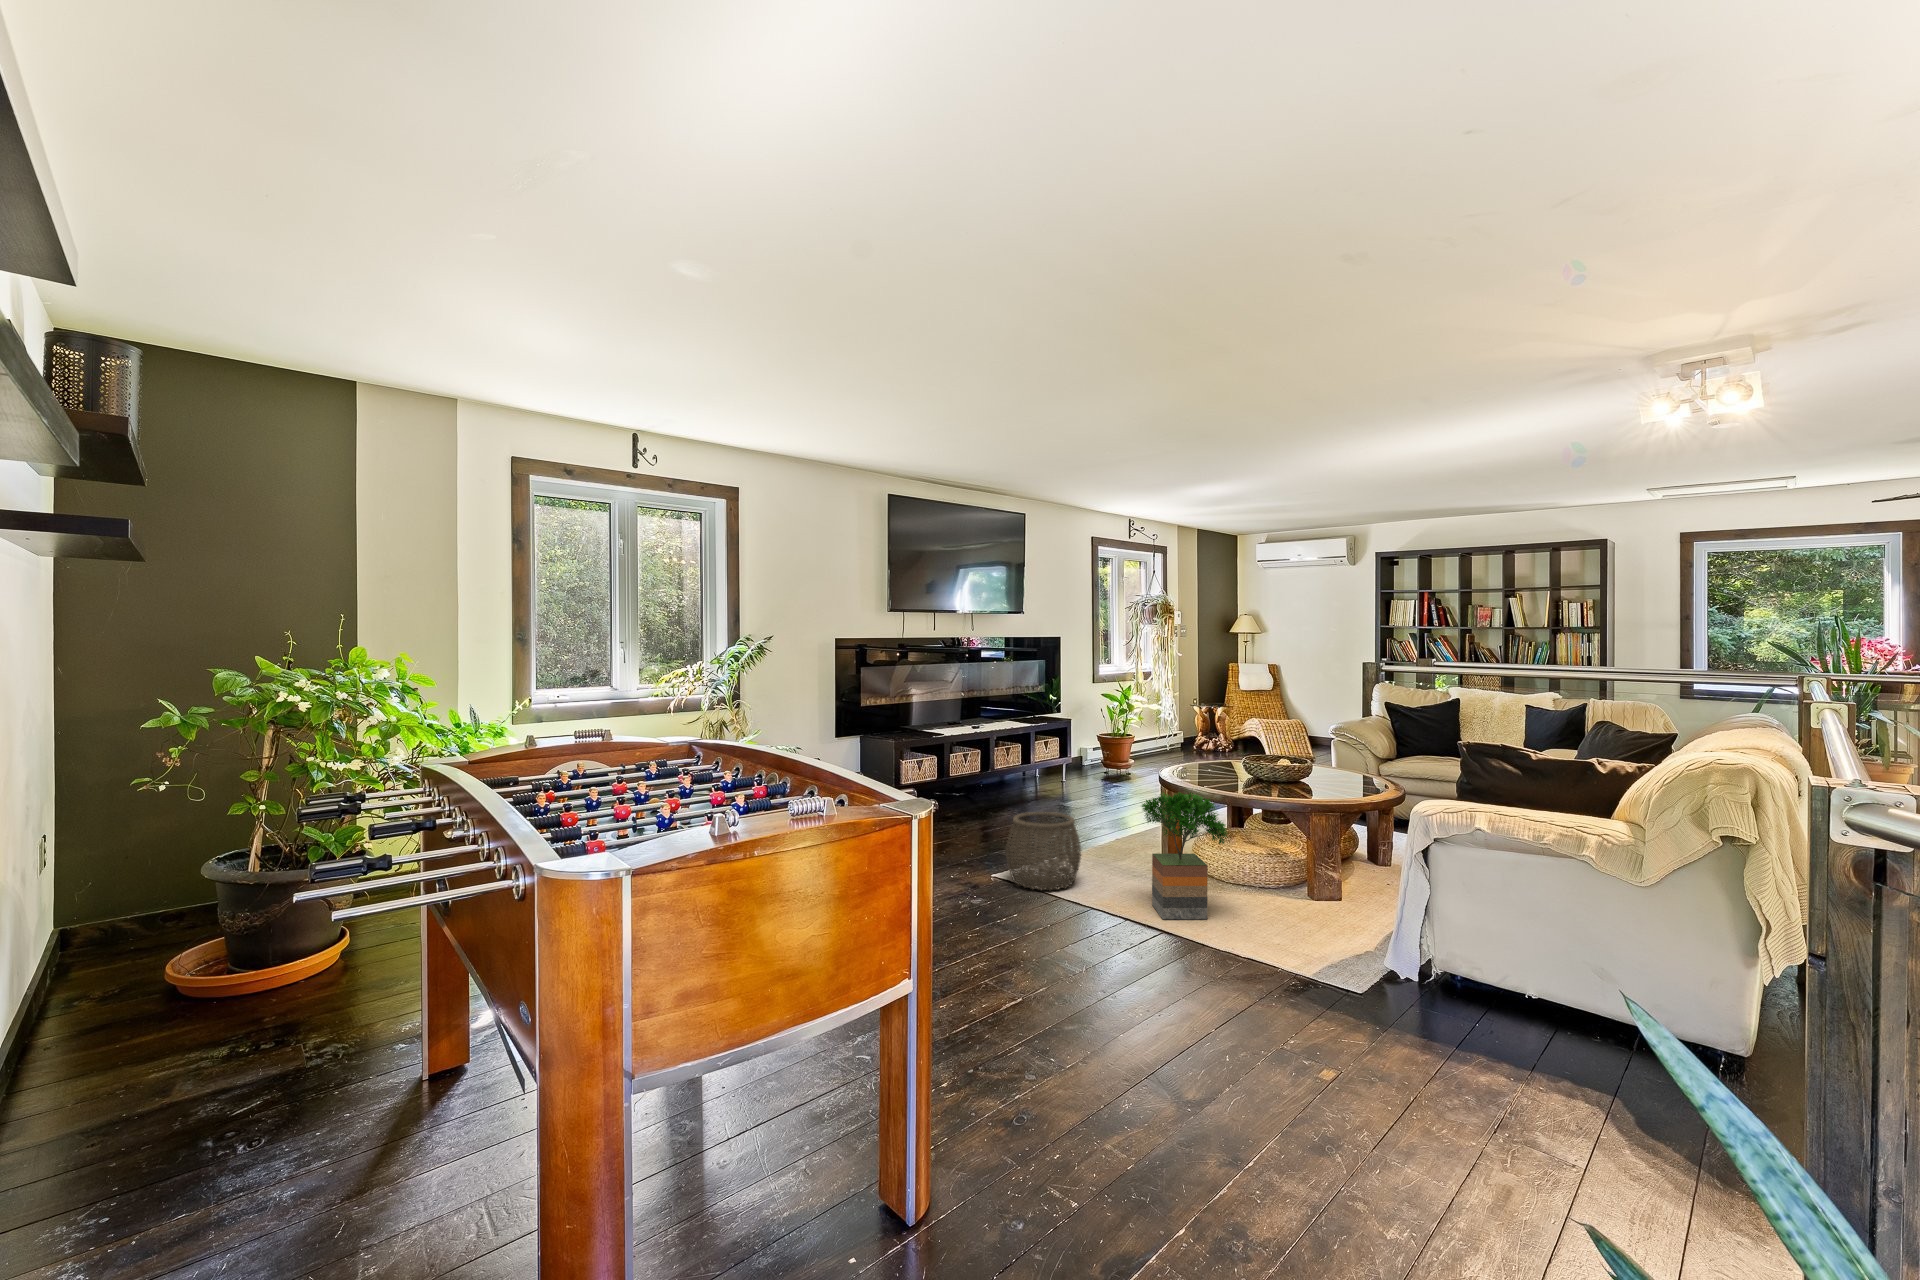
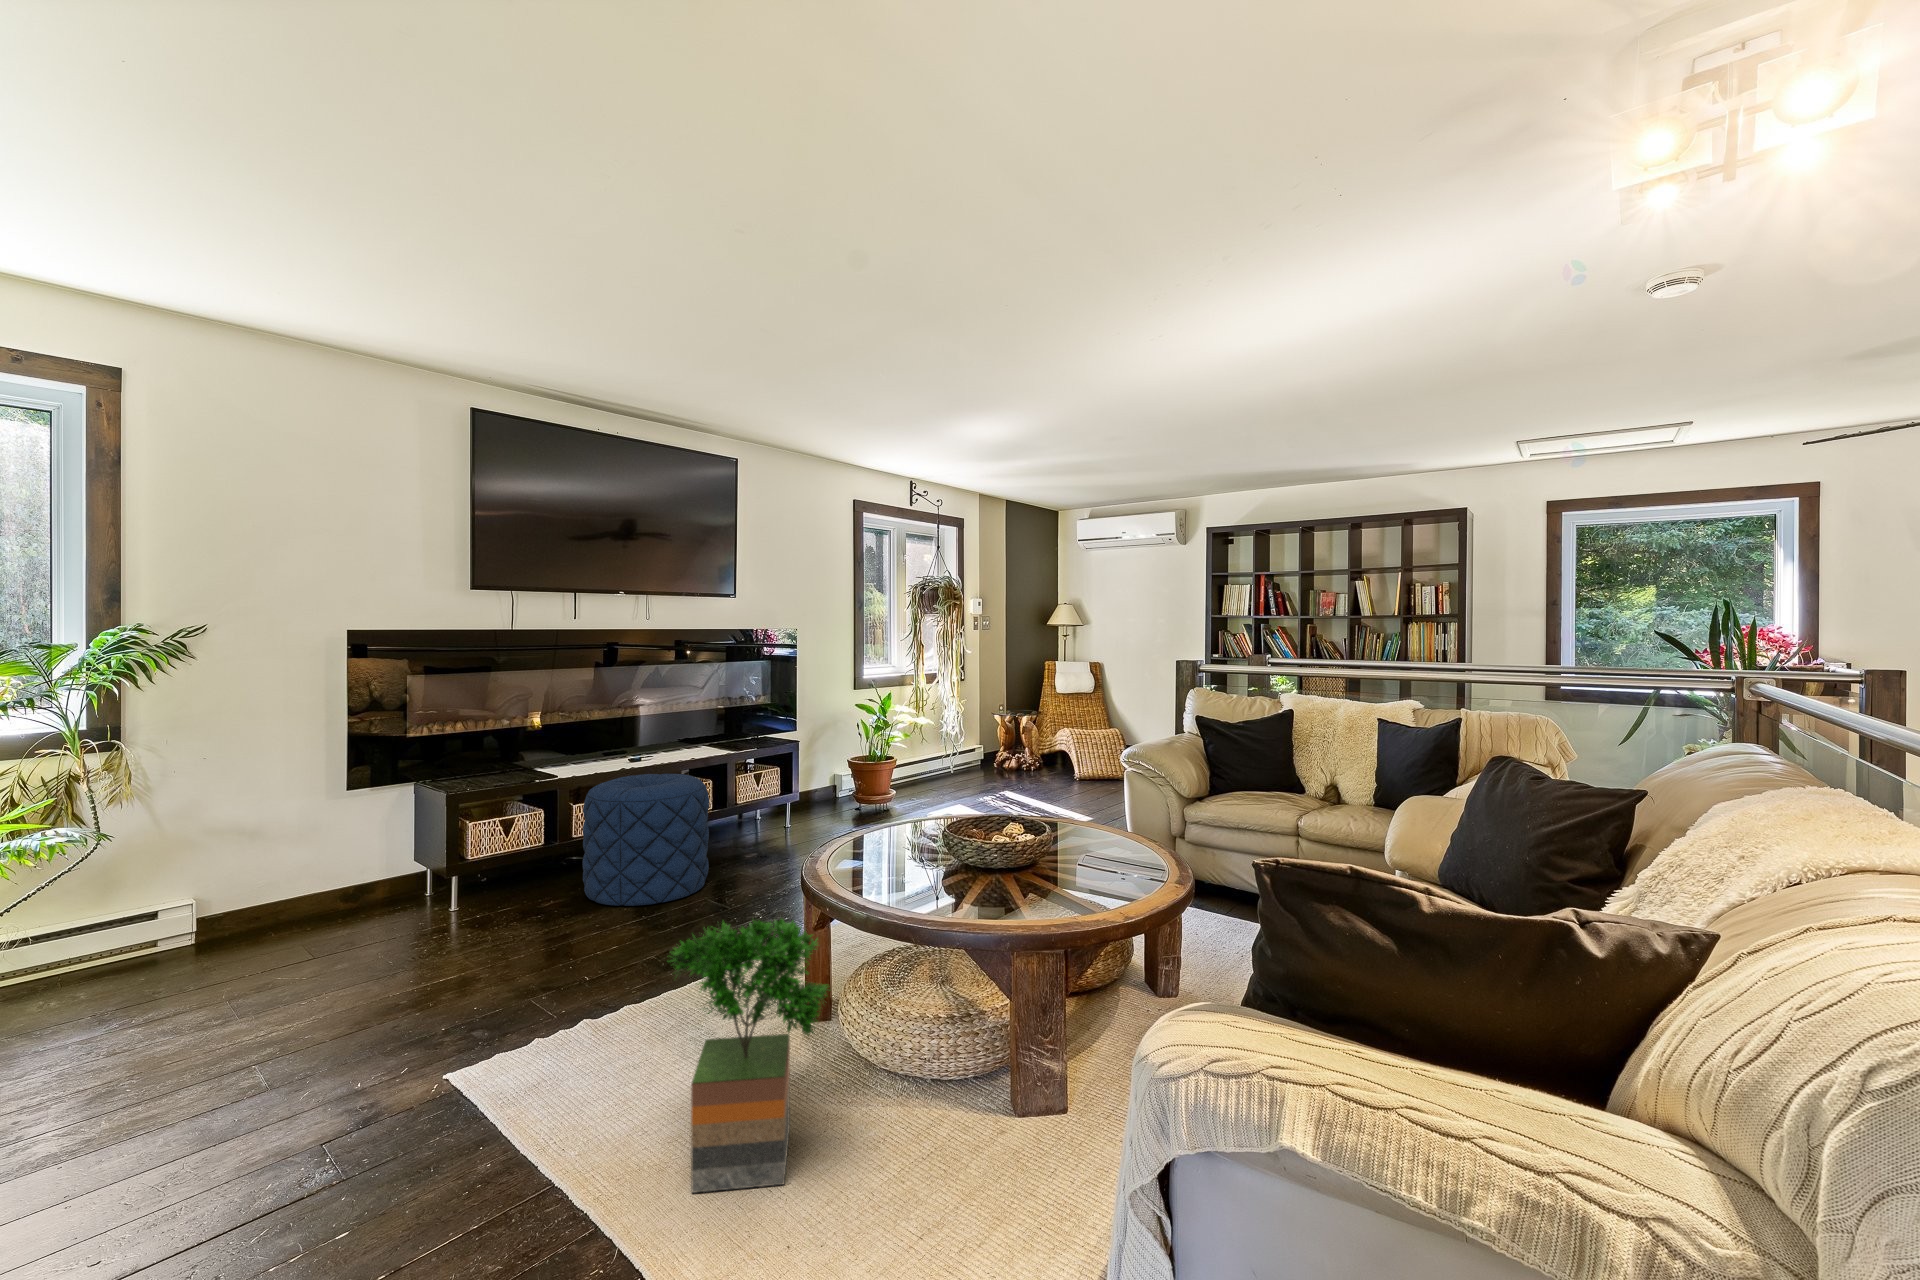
pouf: none [967,736,1045,817] -> present [583,774,709,906]
woven basket: present [1006,812,1081,890] -> none [463,938,622,1108]

